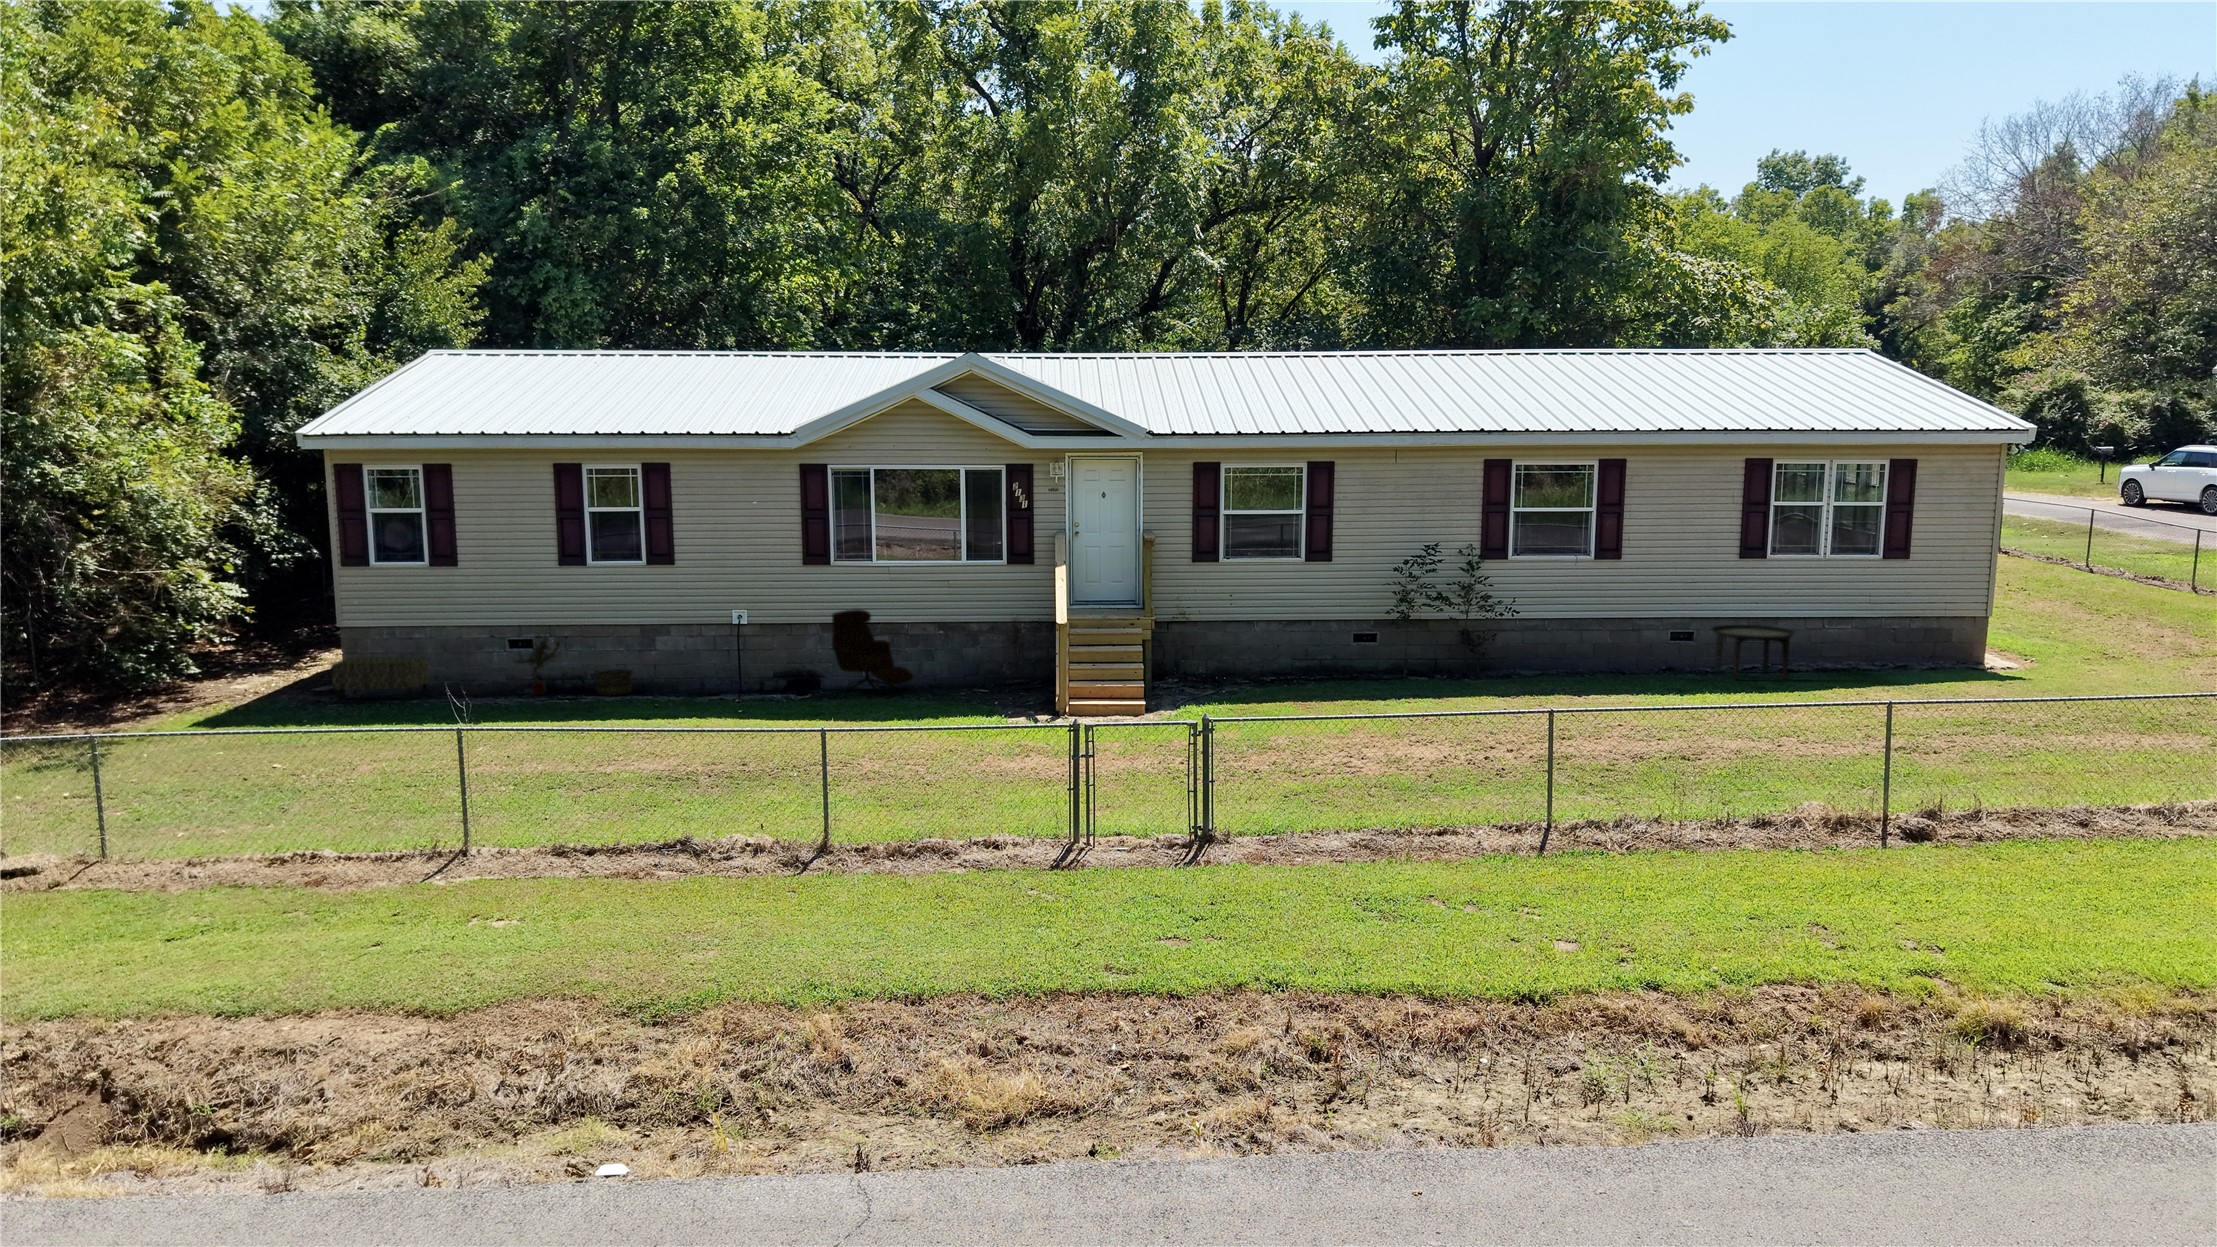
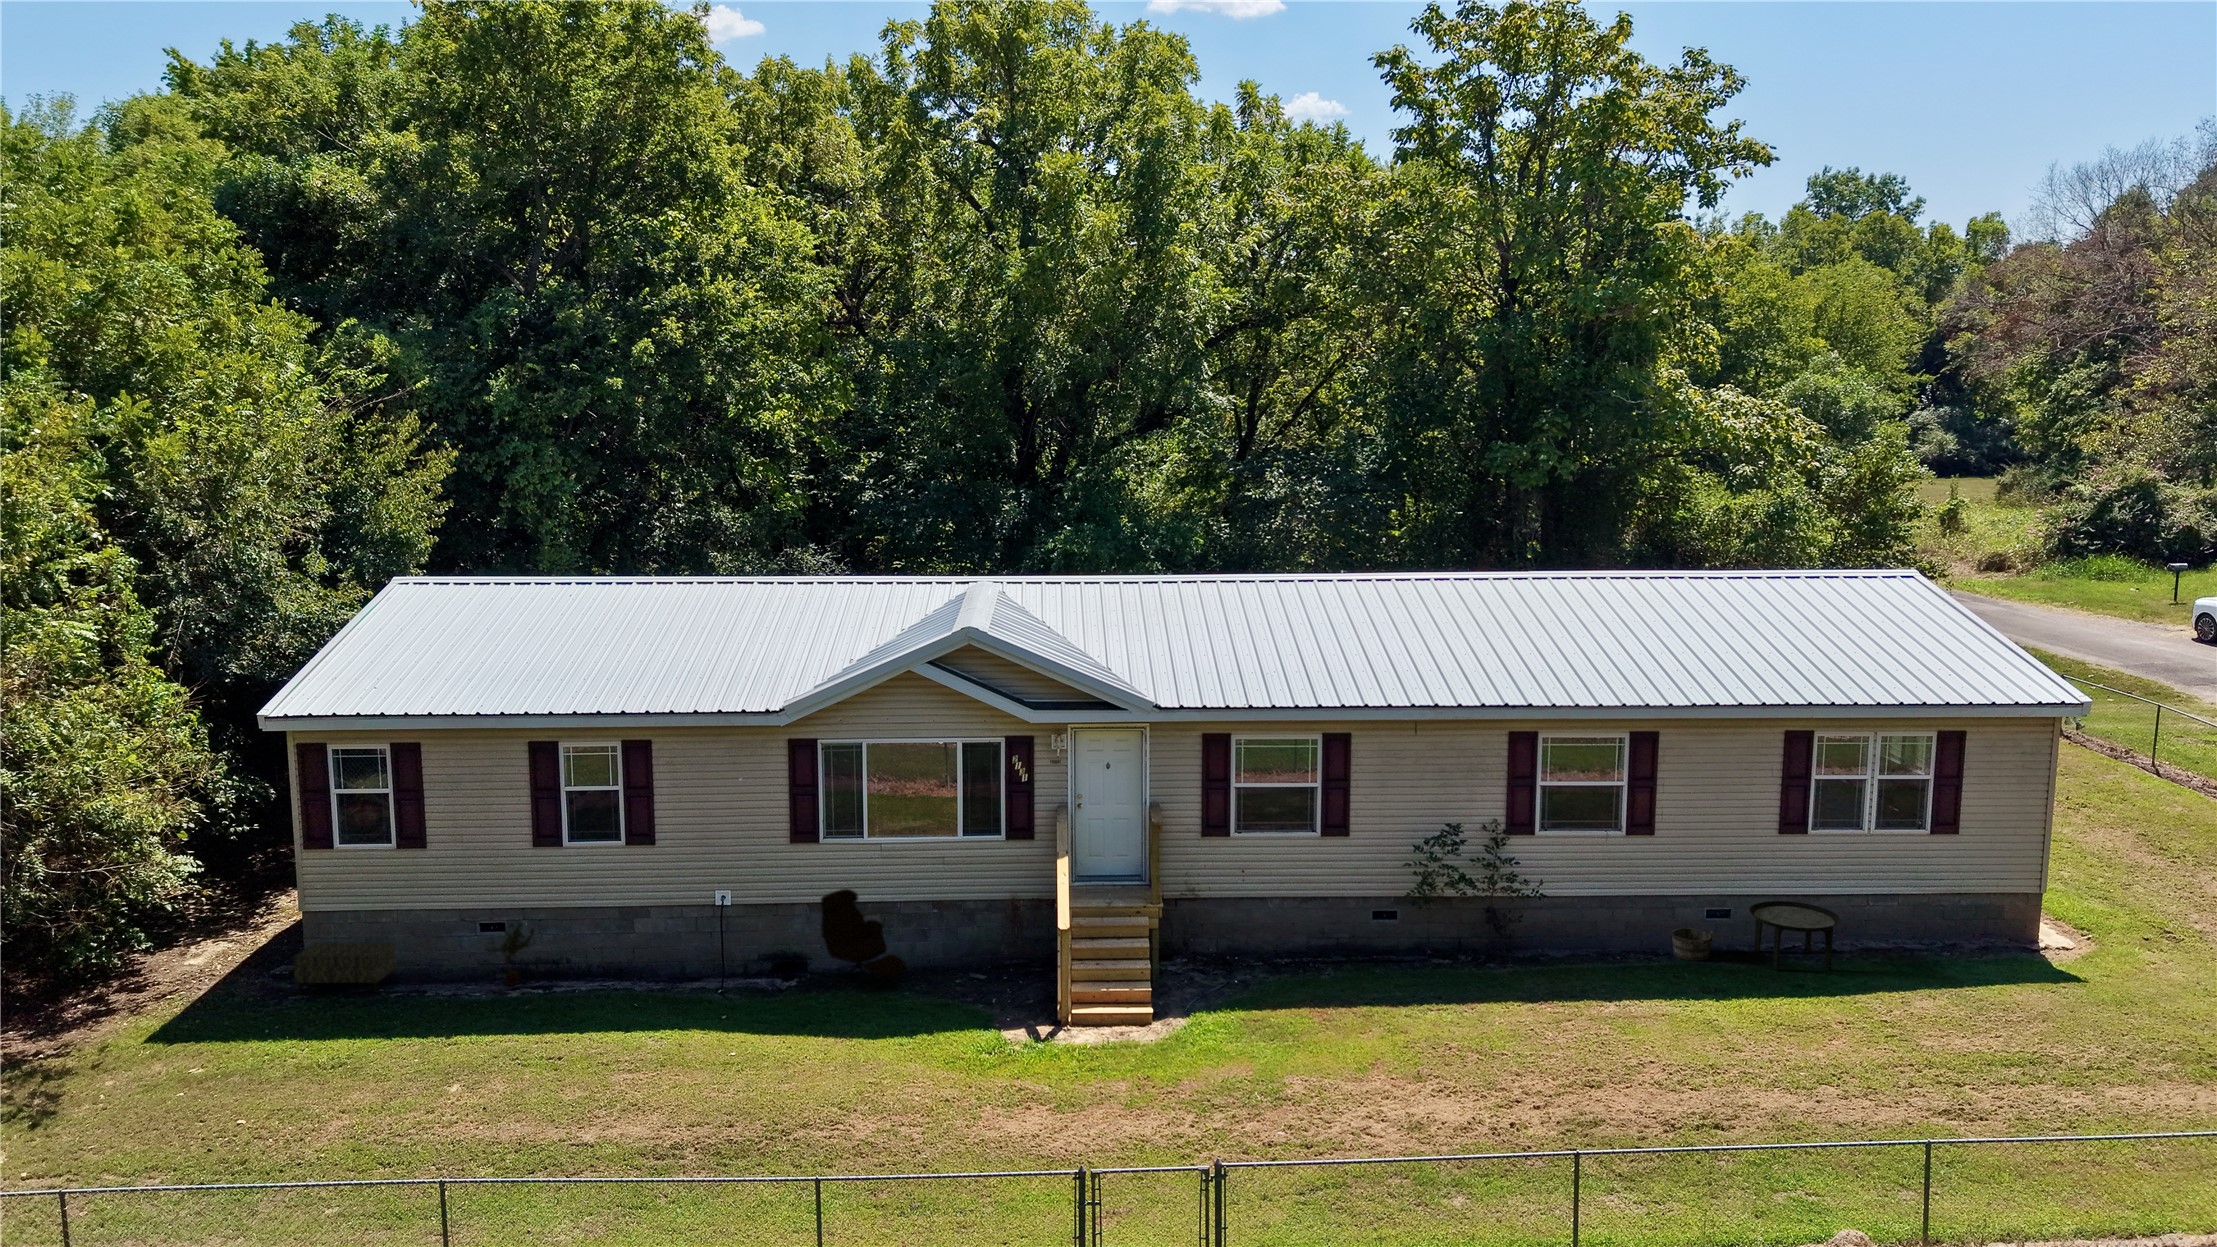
bucket: present [594,669,633,696] -> present [1671,928,1714,961]

